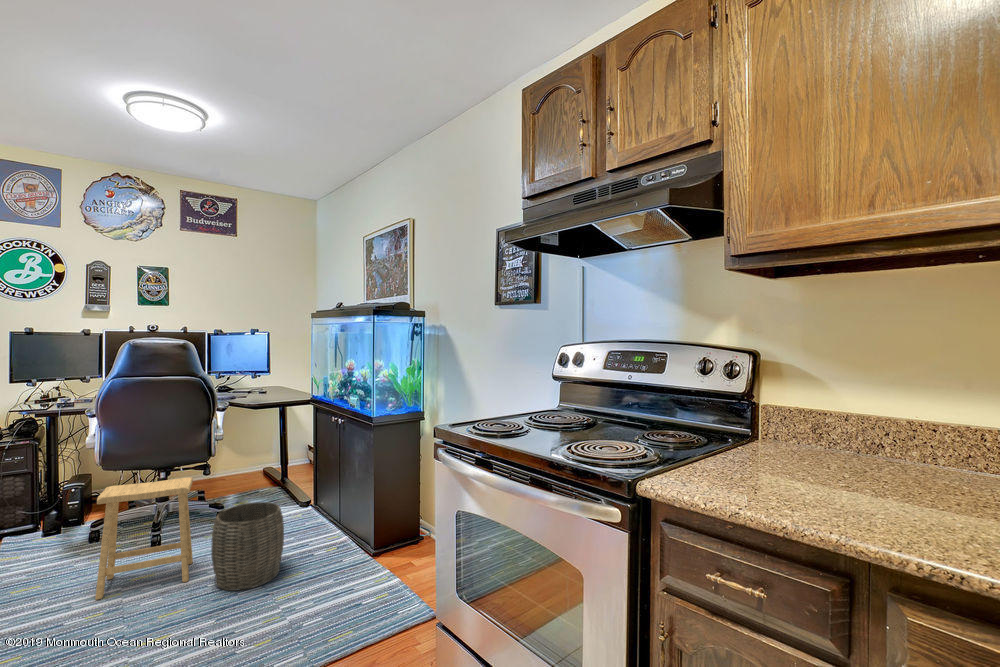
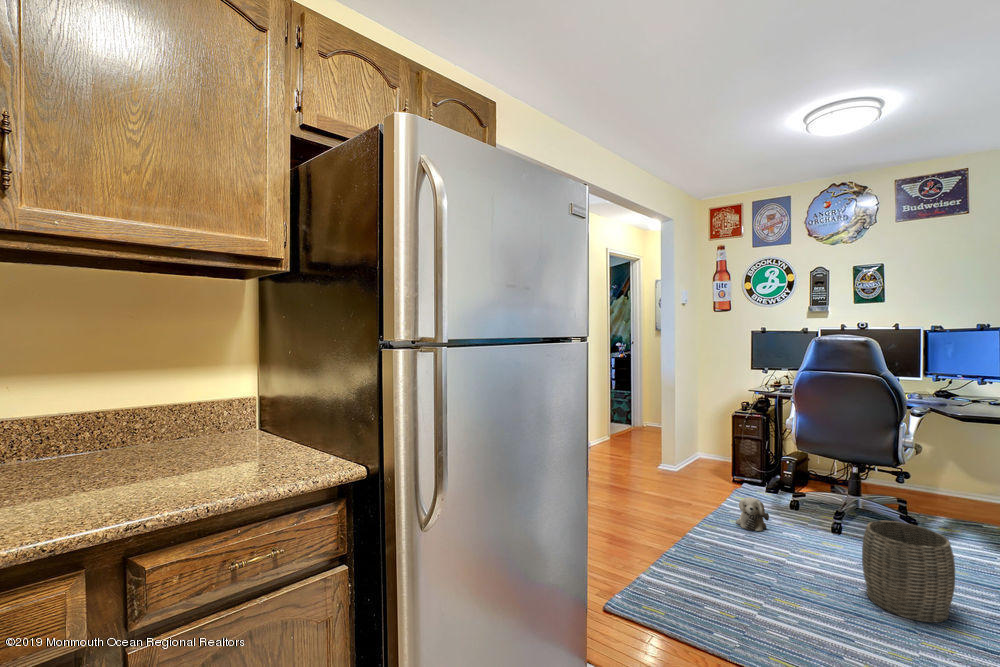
footstool: present [95,477,193,600] -> none [770,463,860,575]
plush toy: none [25,547,78,594] -> present [736,497,769,531]

